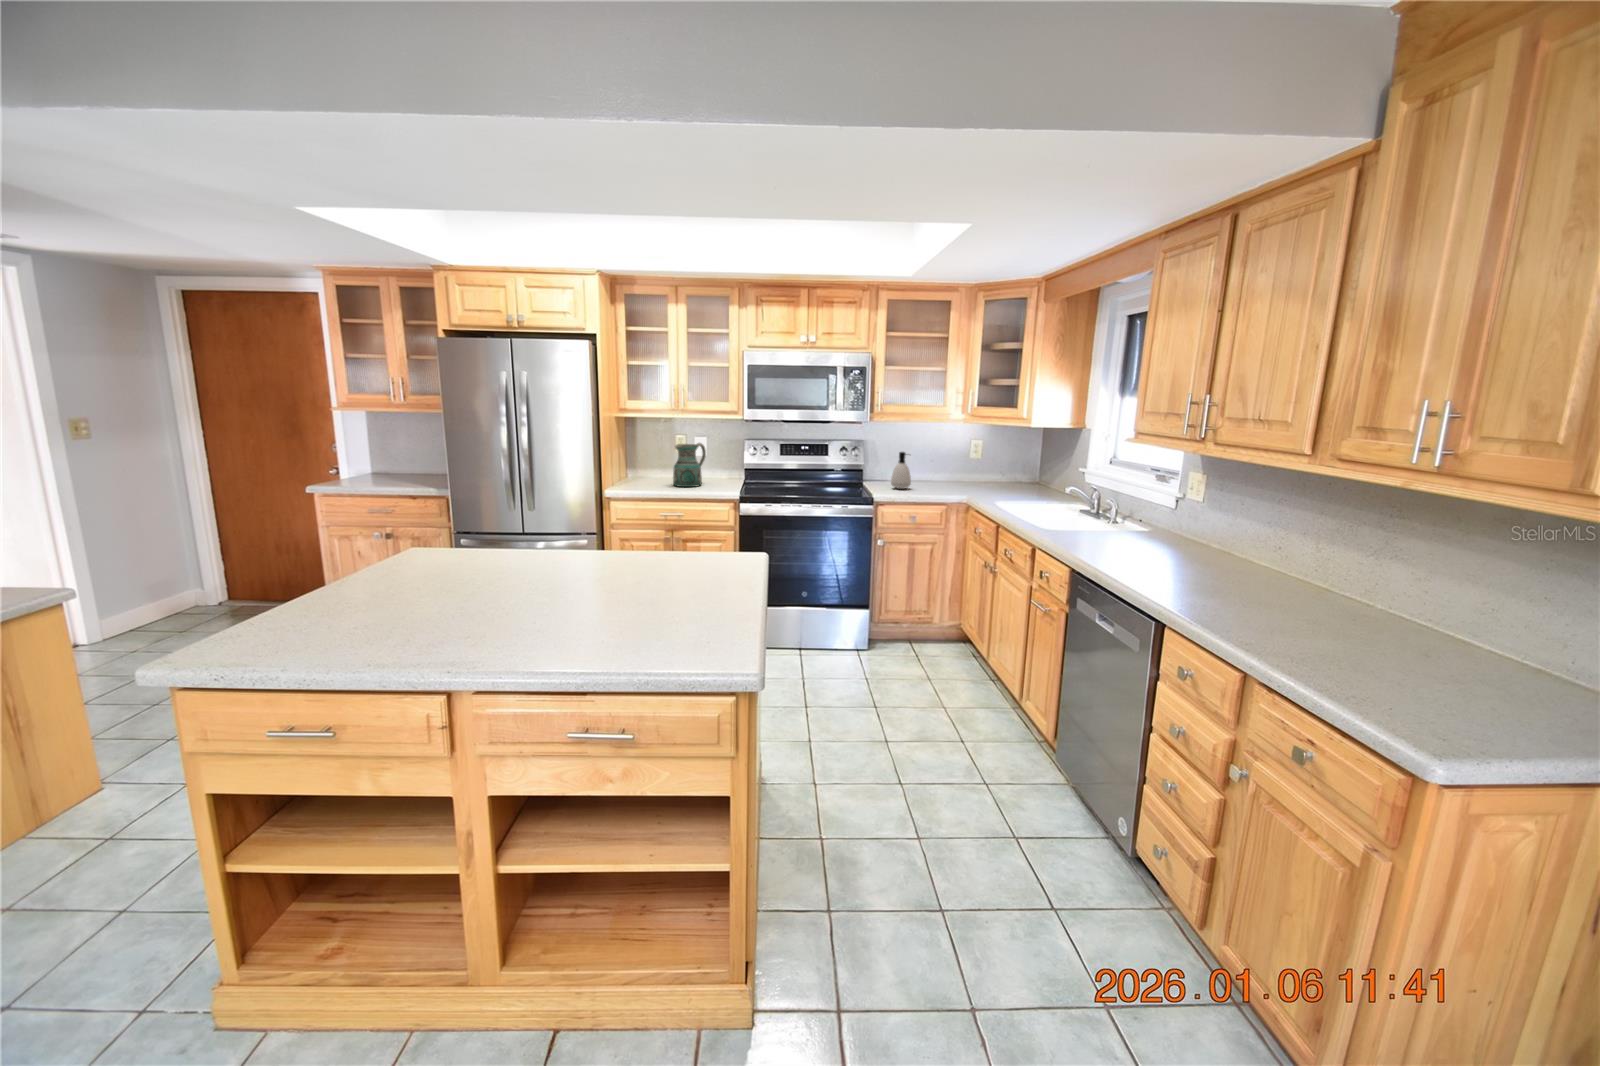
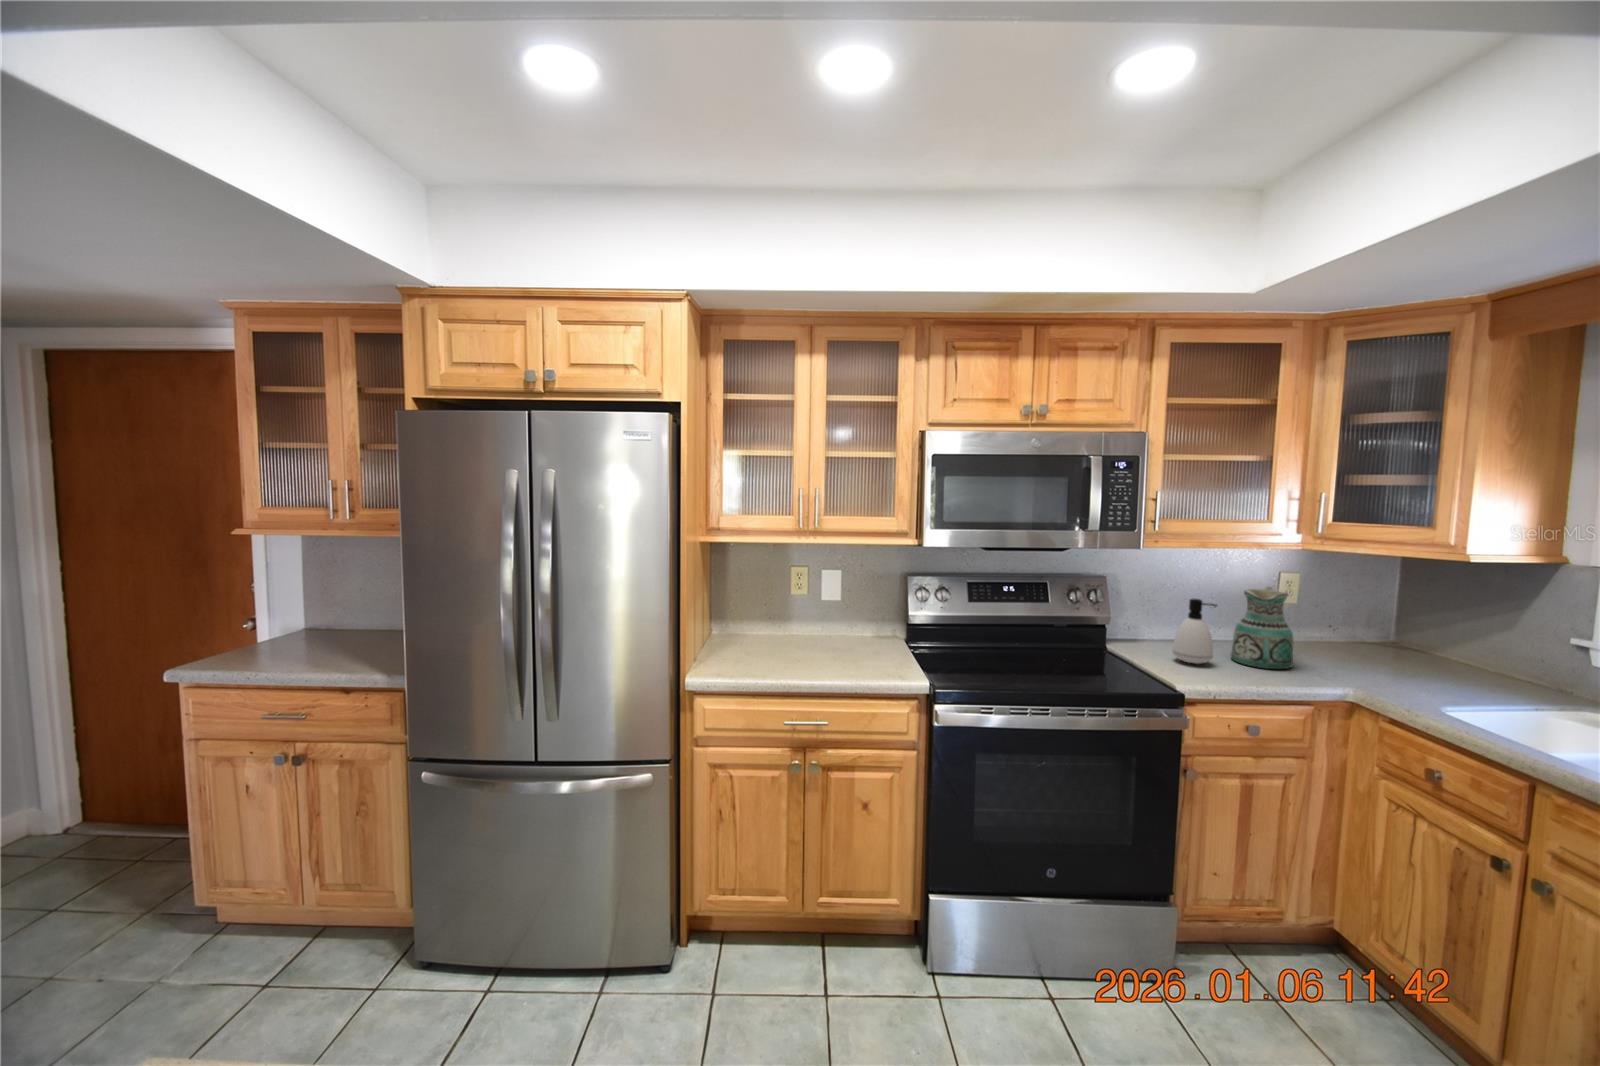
ceramic pitcher: present [673,443,706,487] -> present [1231,587,1294,669]

